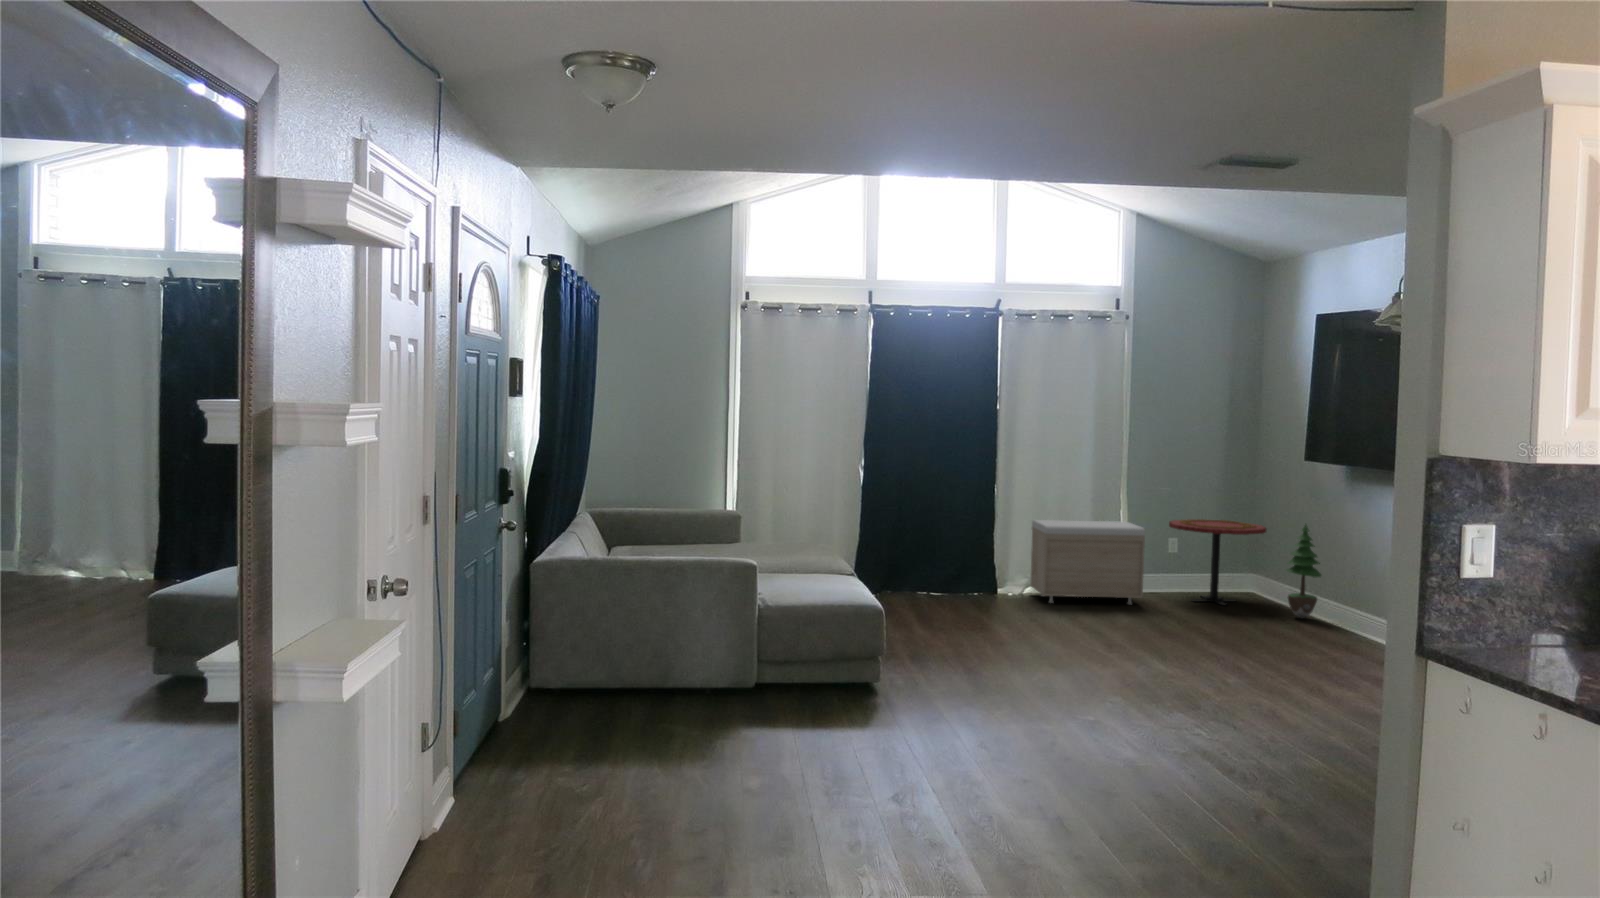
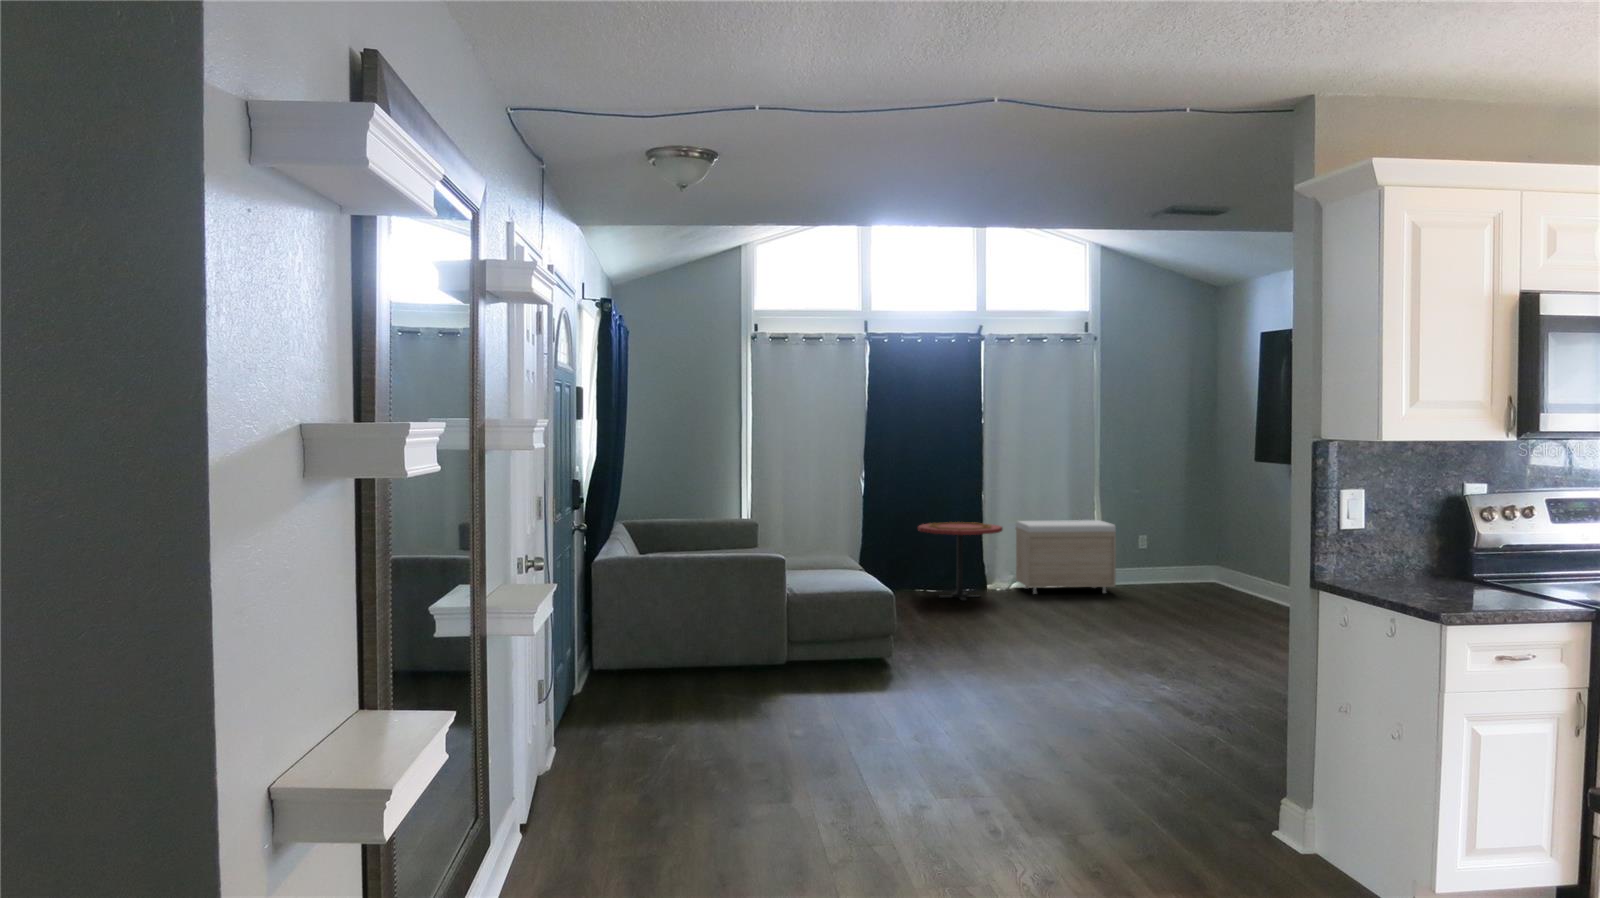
side table: present [1169,519,1266,606] -> present [918,522,1002,601]
potted tree: present [1286,525,1321,618] -> none [1239,516,1271,601]

